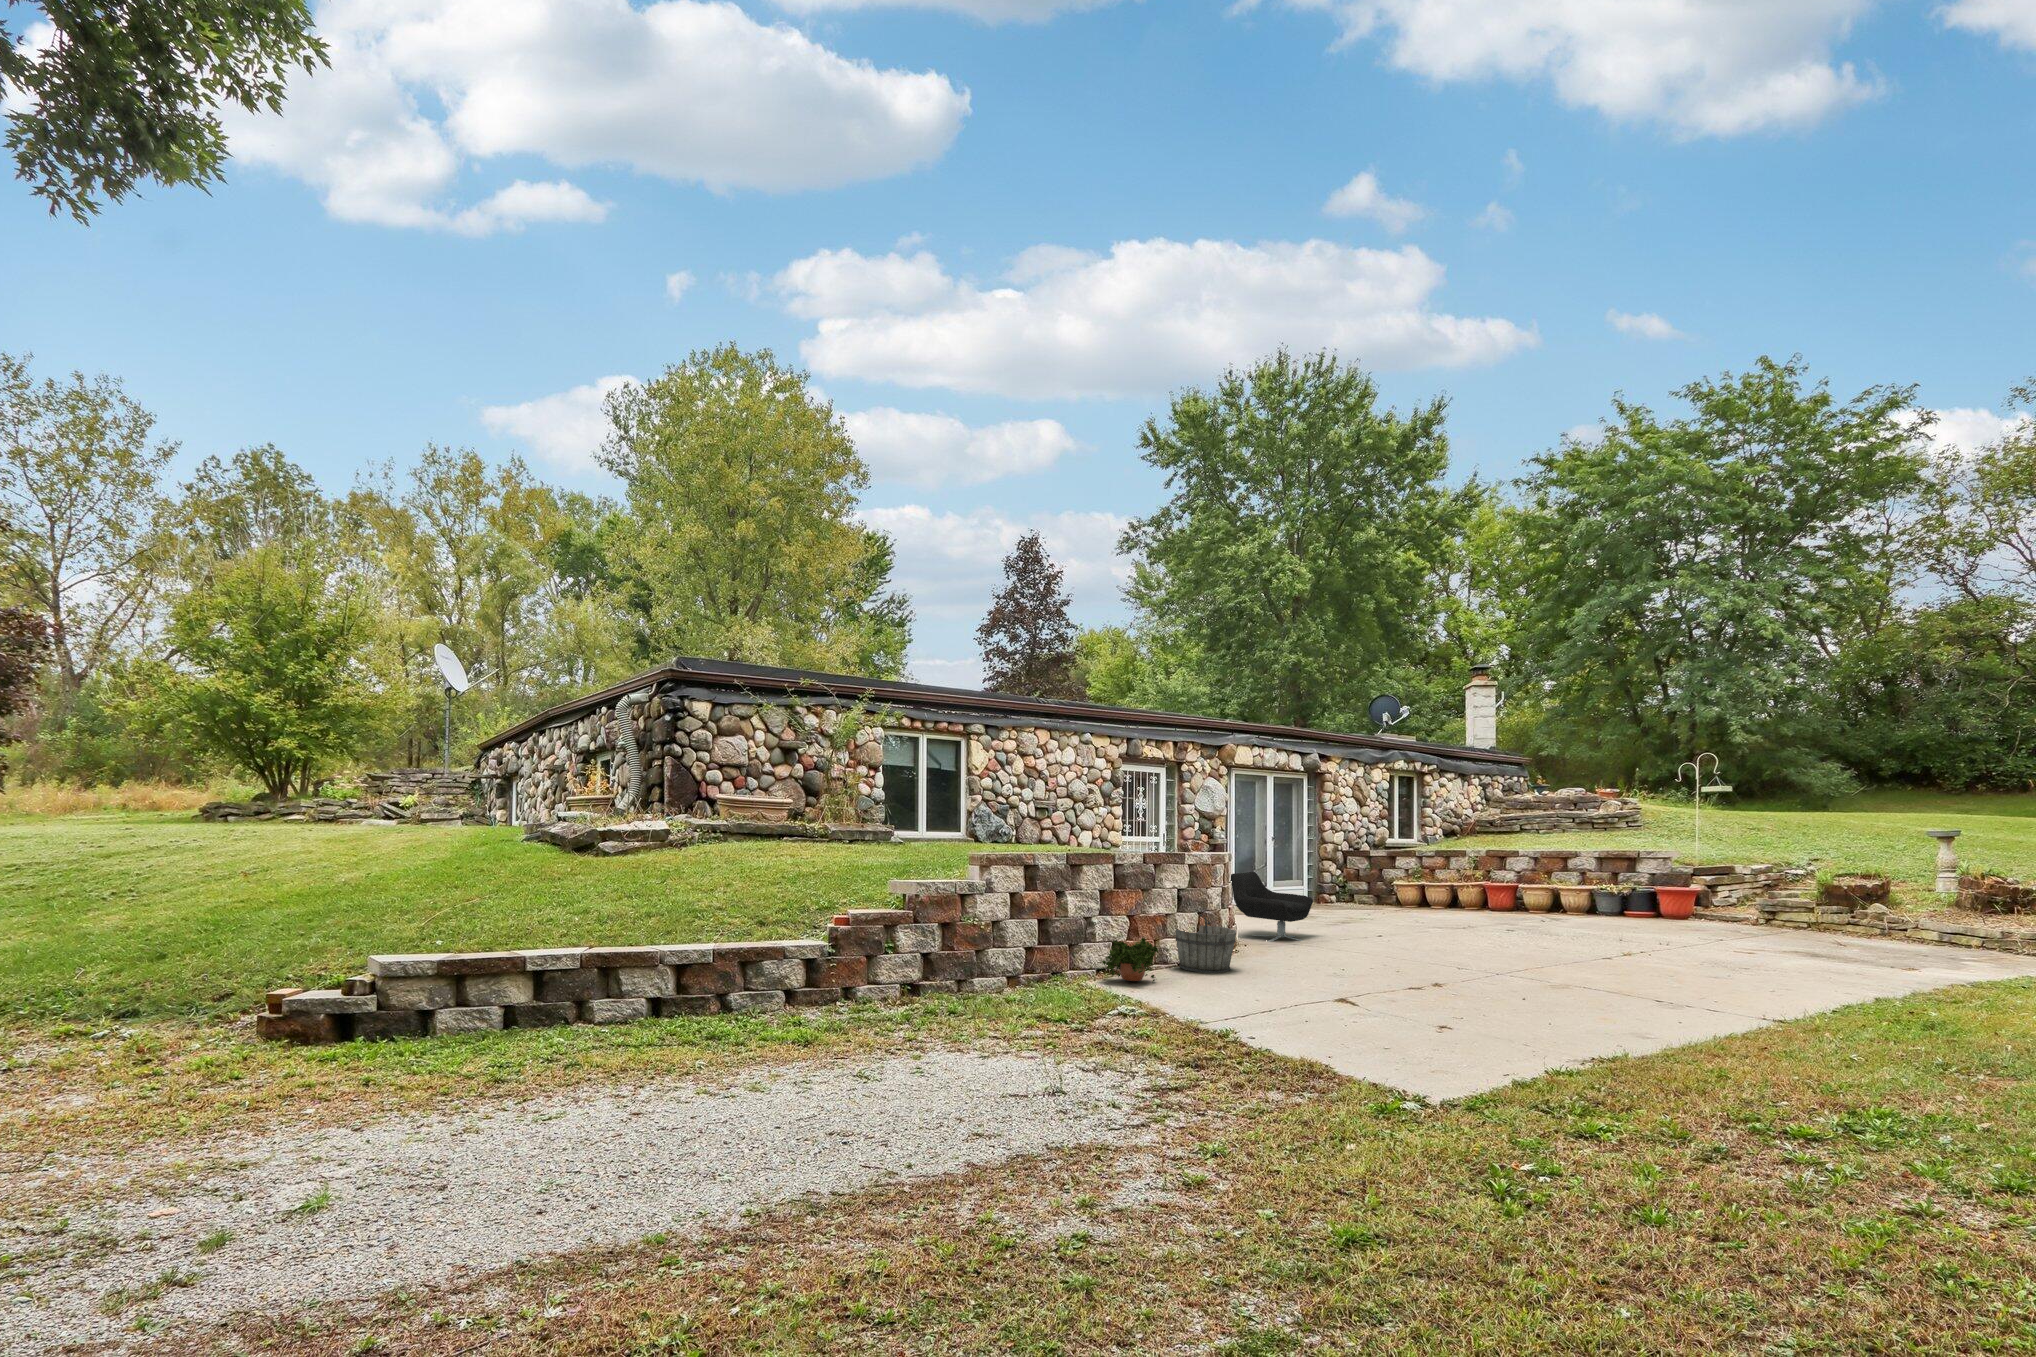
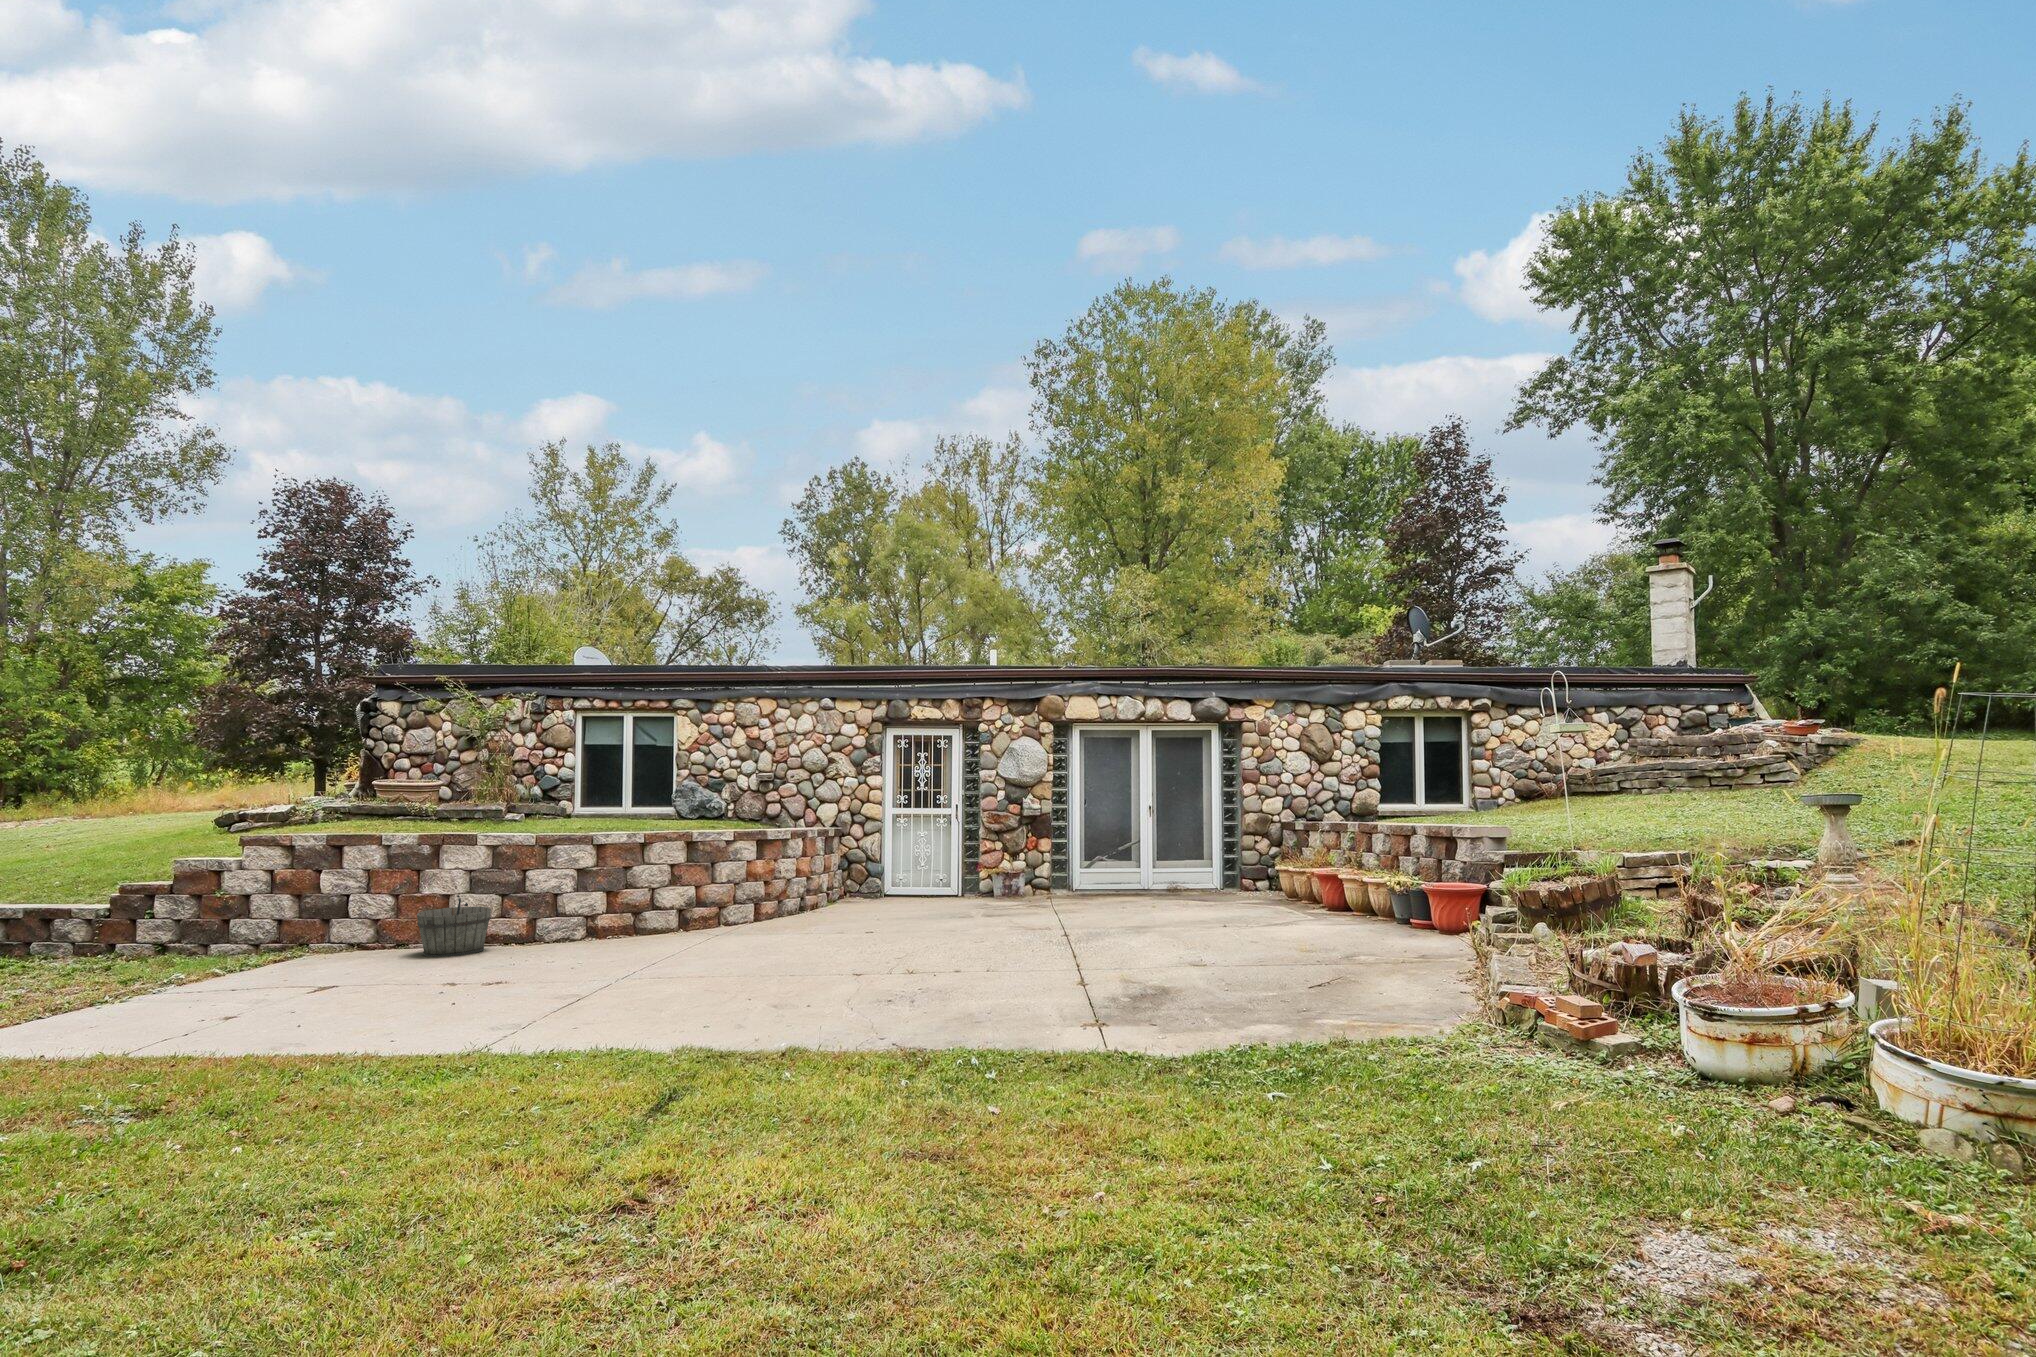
lounge chair: present [1231,872,1313,942] -> none [726,850,815,935]
potted plant: present [1102,937,1159,982] -> none [274,915,349,961]

